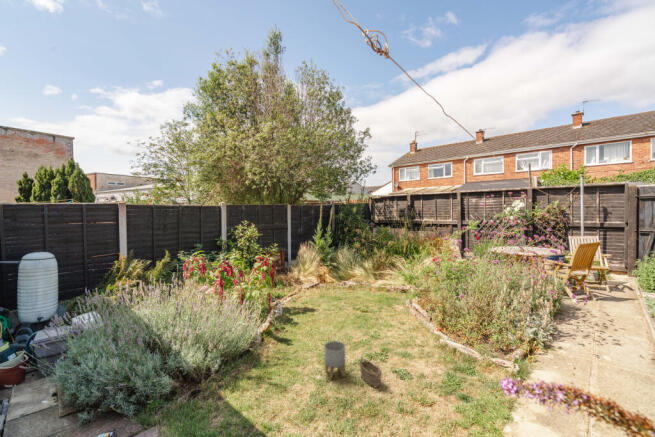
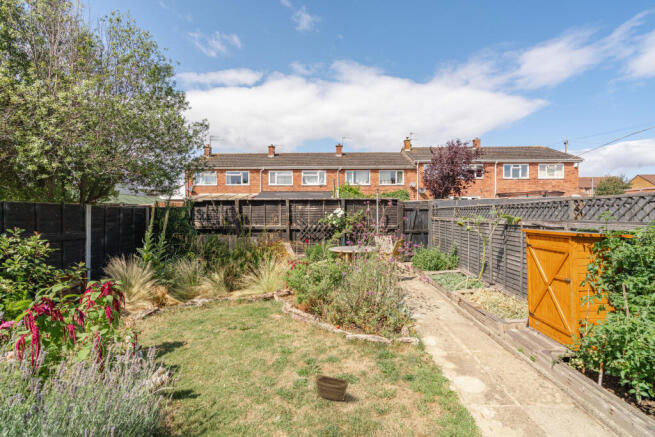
planter: present [324,341,345,379] -> none [280,365,306,414]

